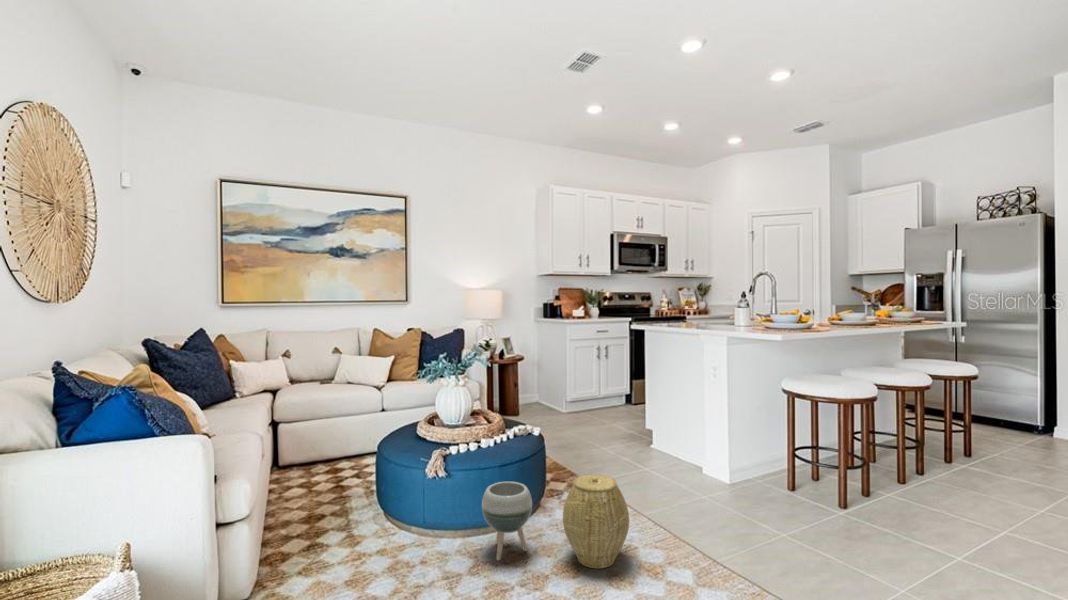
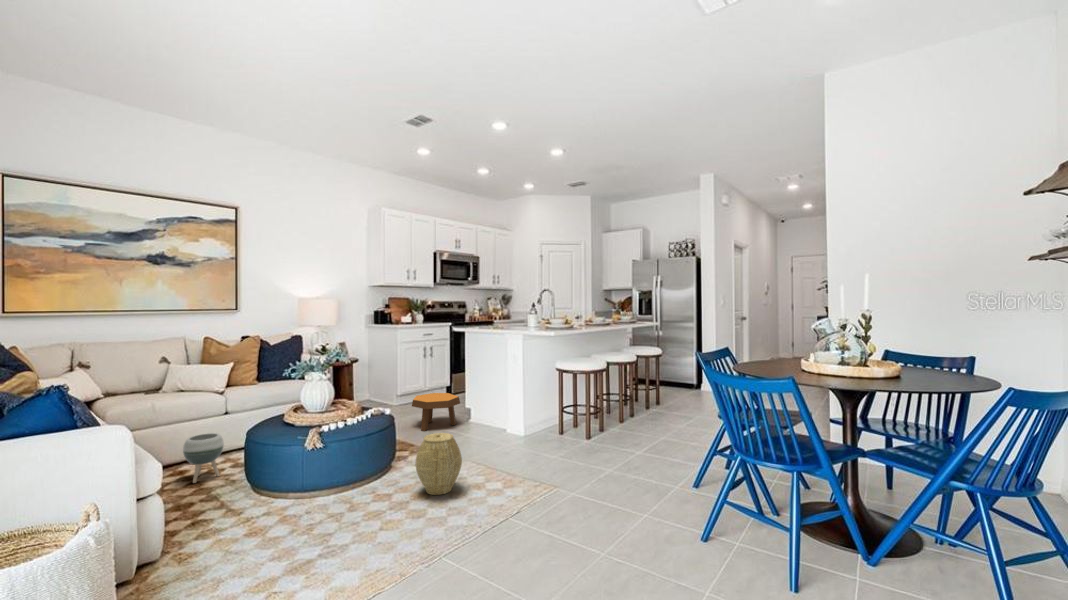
footstool: none [576,407,639,457] -> present [412,393,460,431]
planter: present [482,482,532,560] -> present [183,433,224,483]

